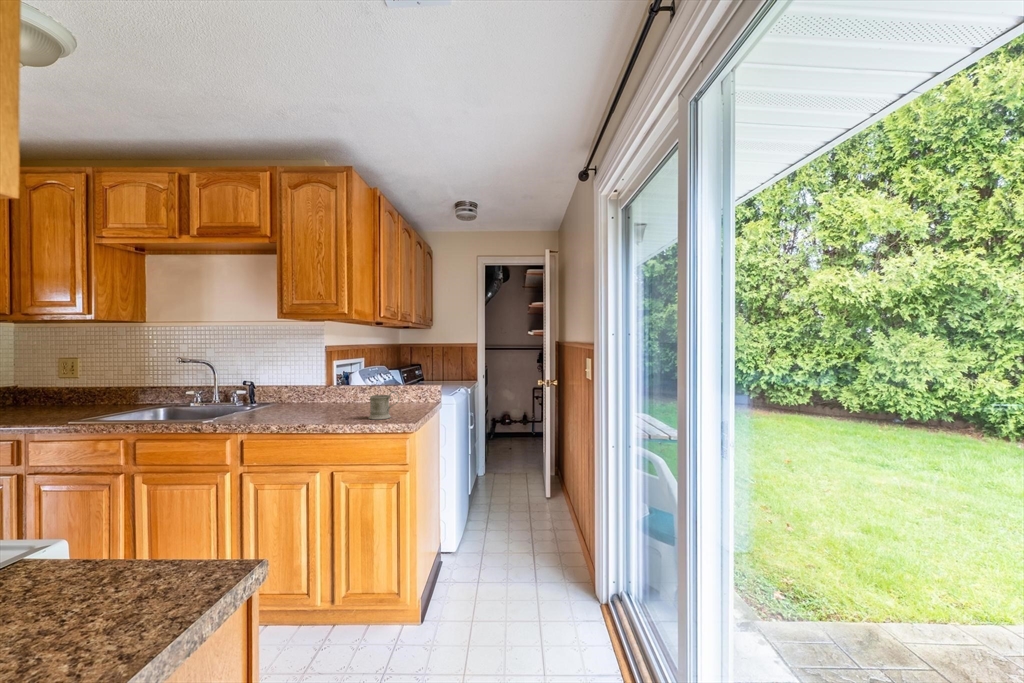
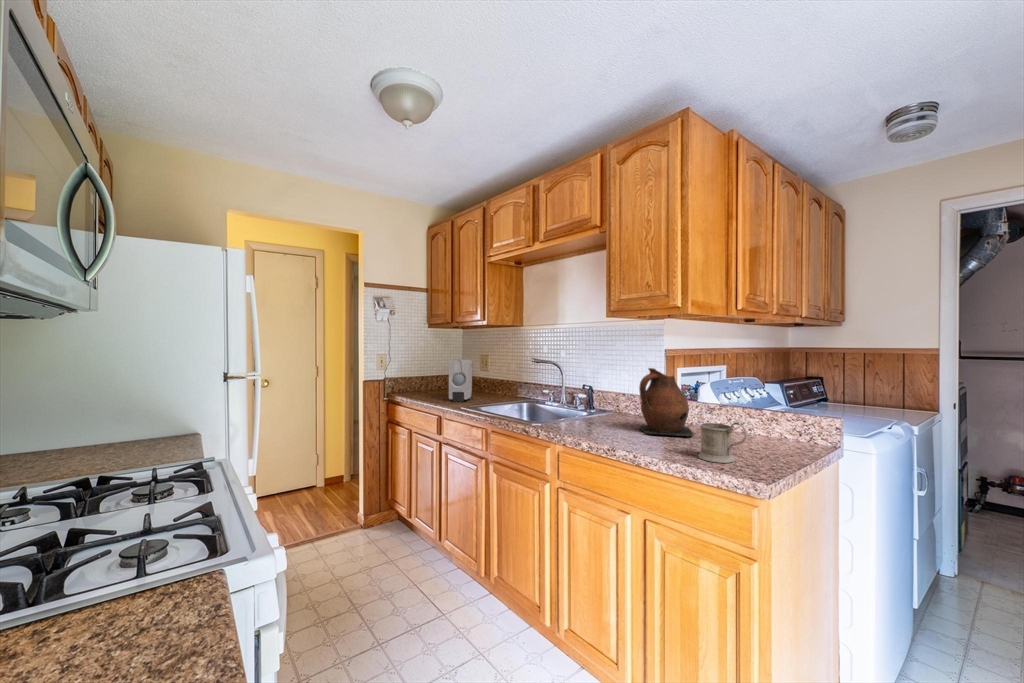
ceramic pitcher: none [310,361,357,412] -> present [639,368,694,437]
soap dispenser: none [29,364,67,420] -> present [449,359,472,402]

